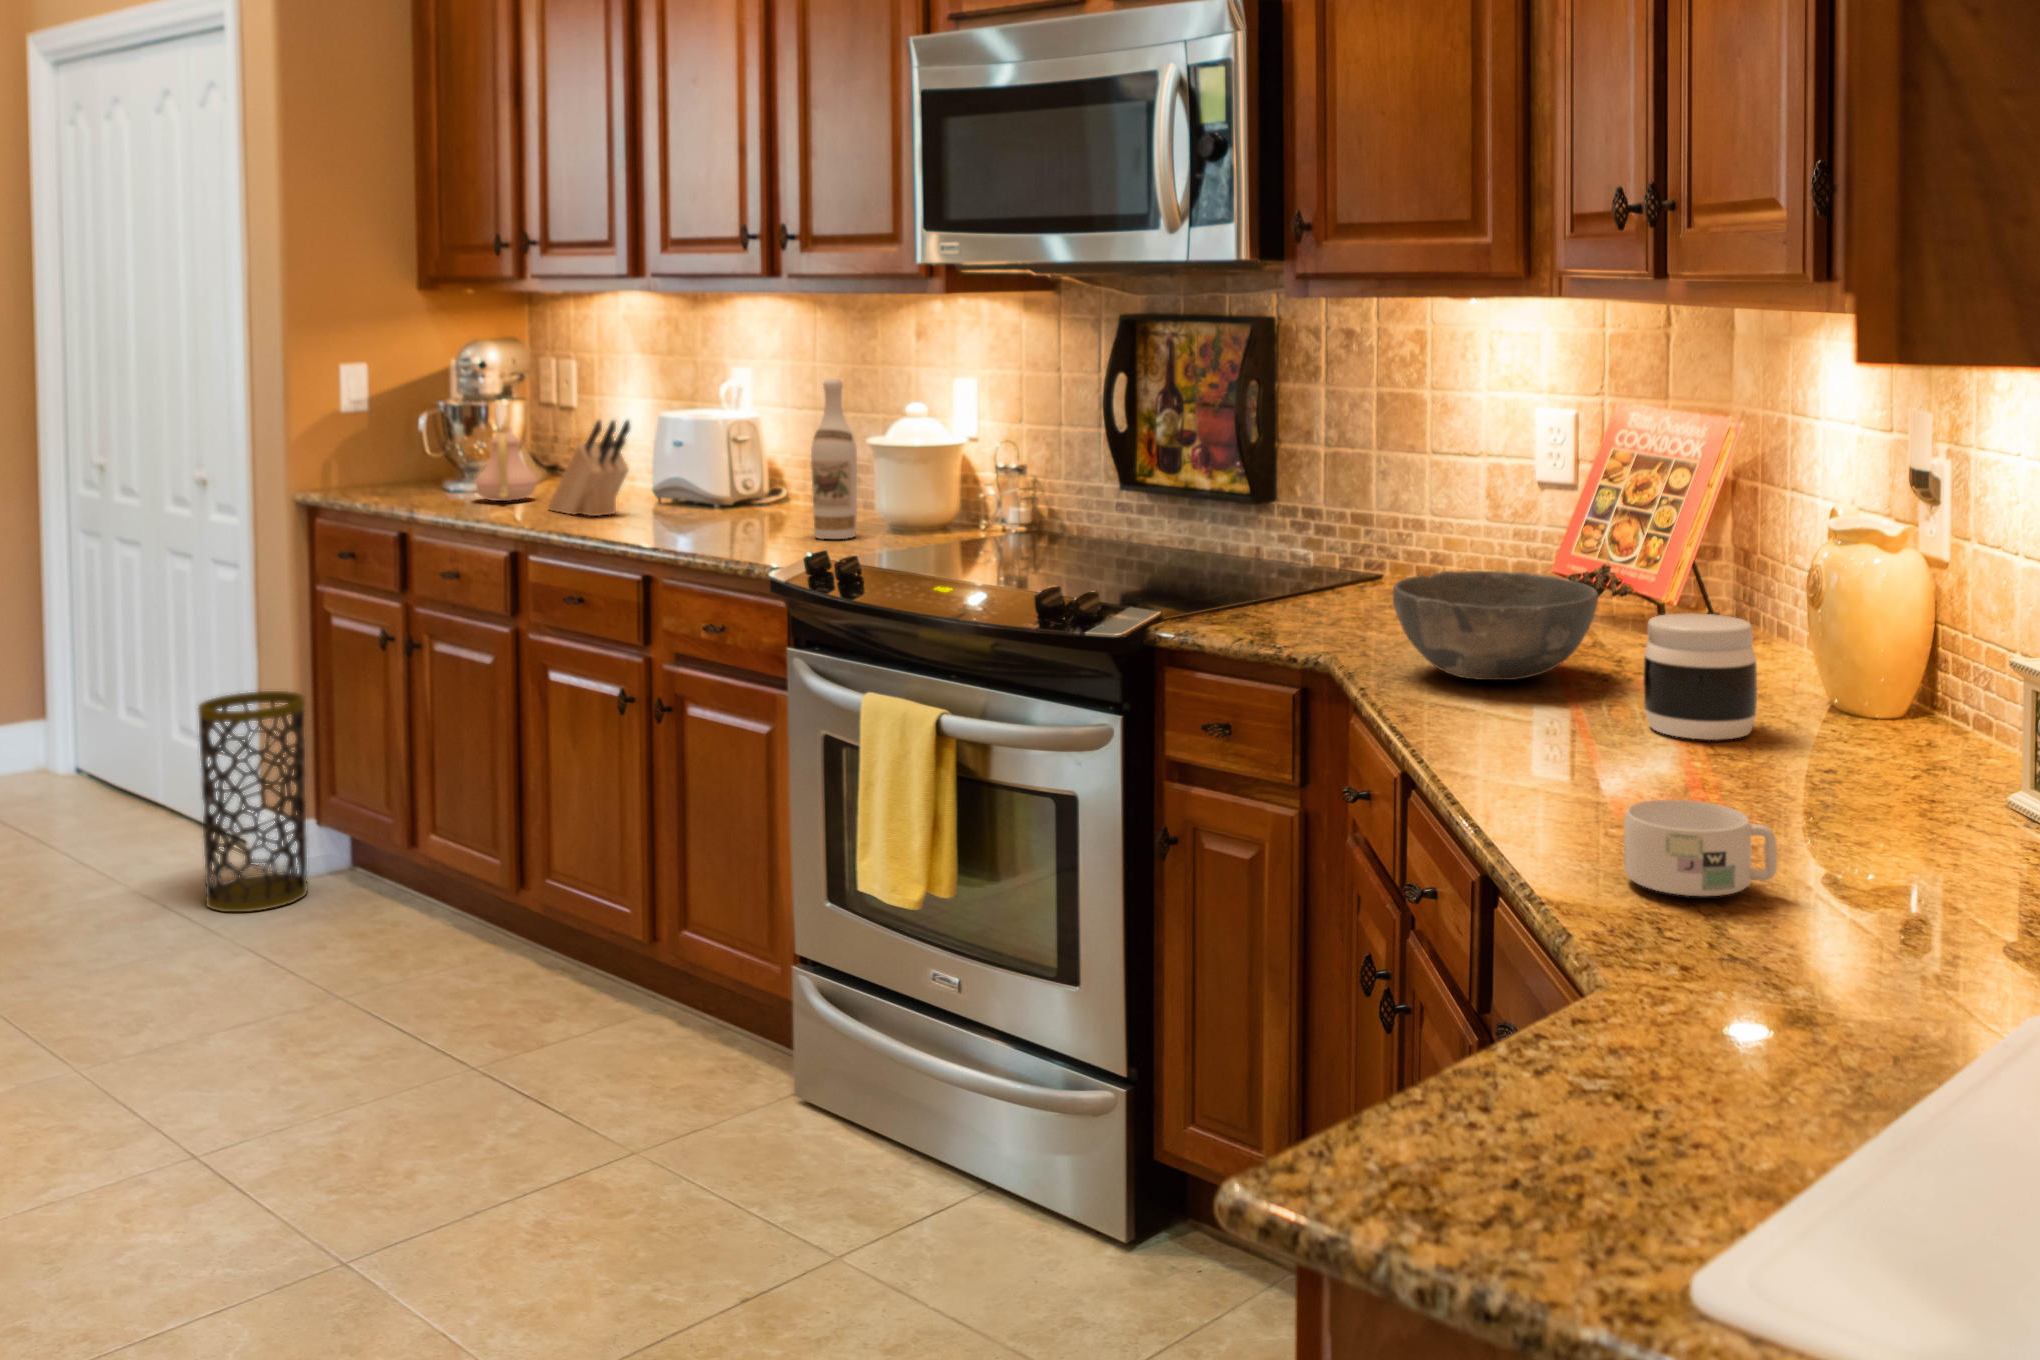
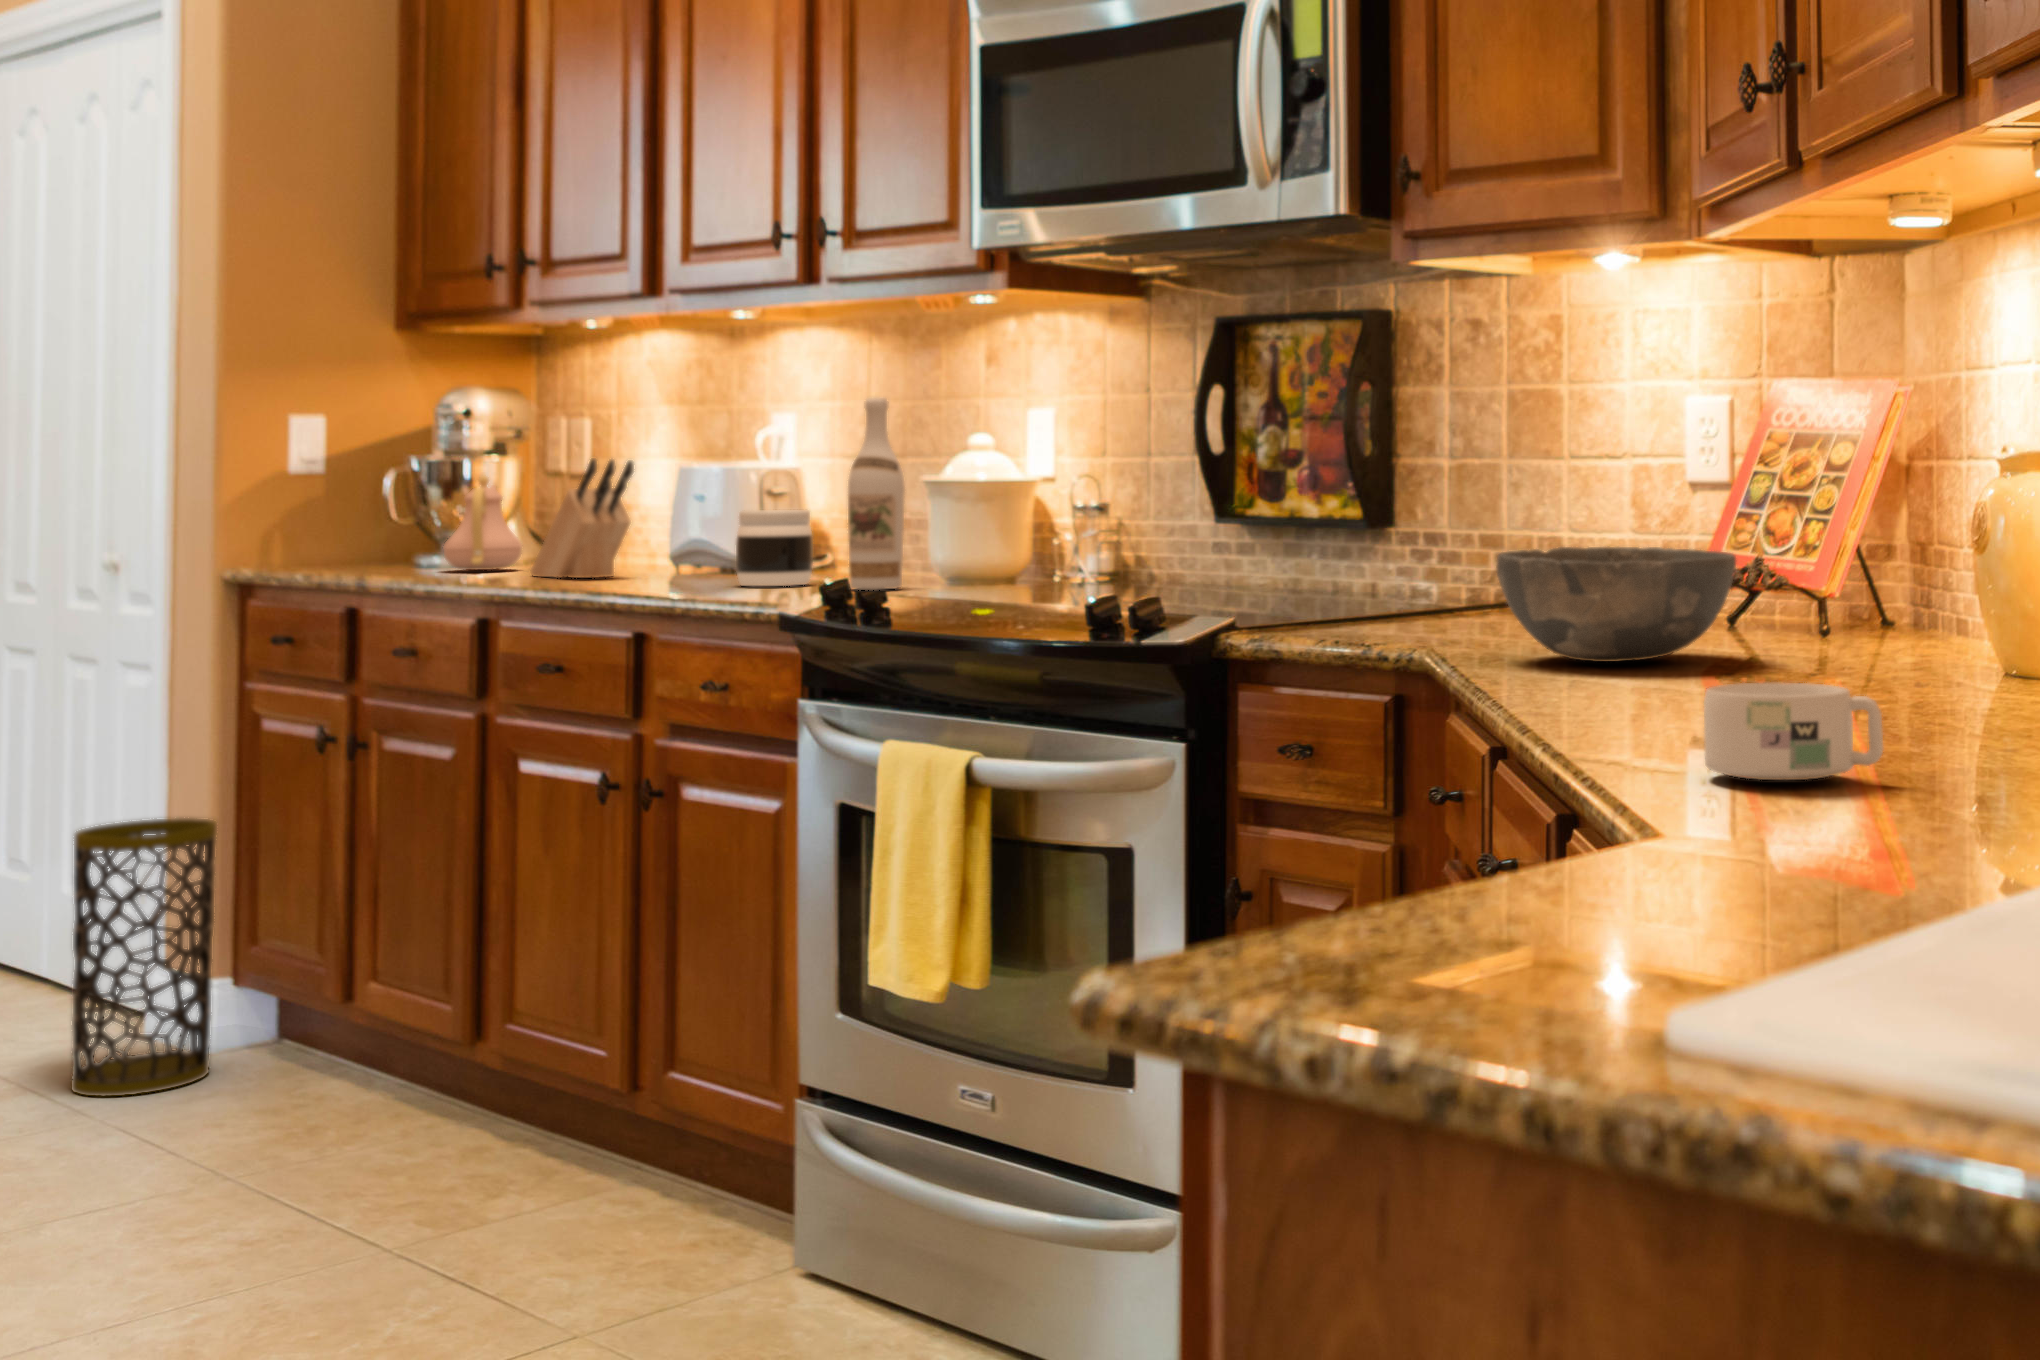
jar: present [1643,613,1757,740] -> present [736,510,813,586]

